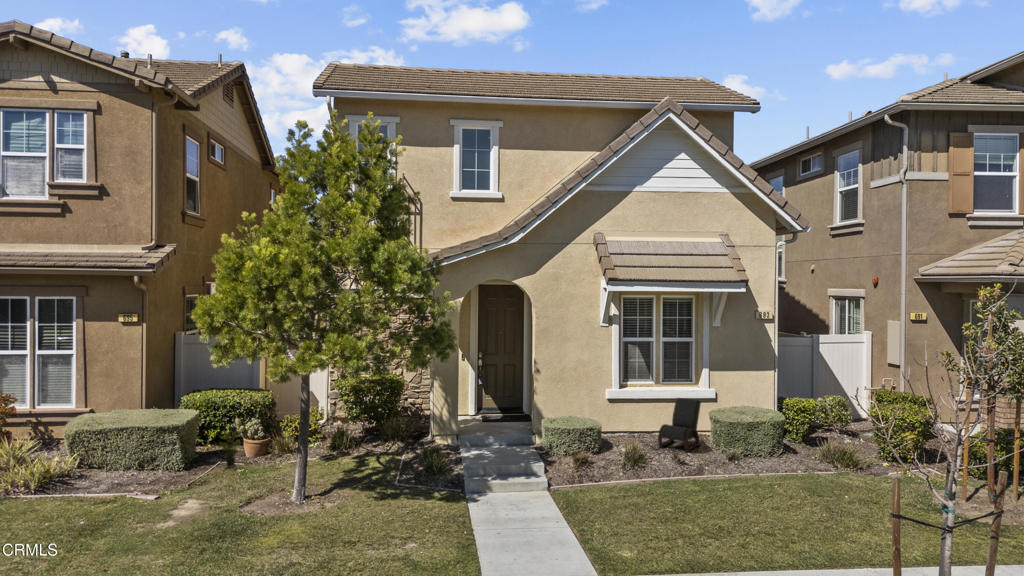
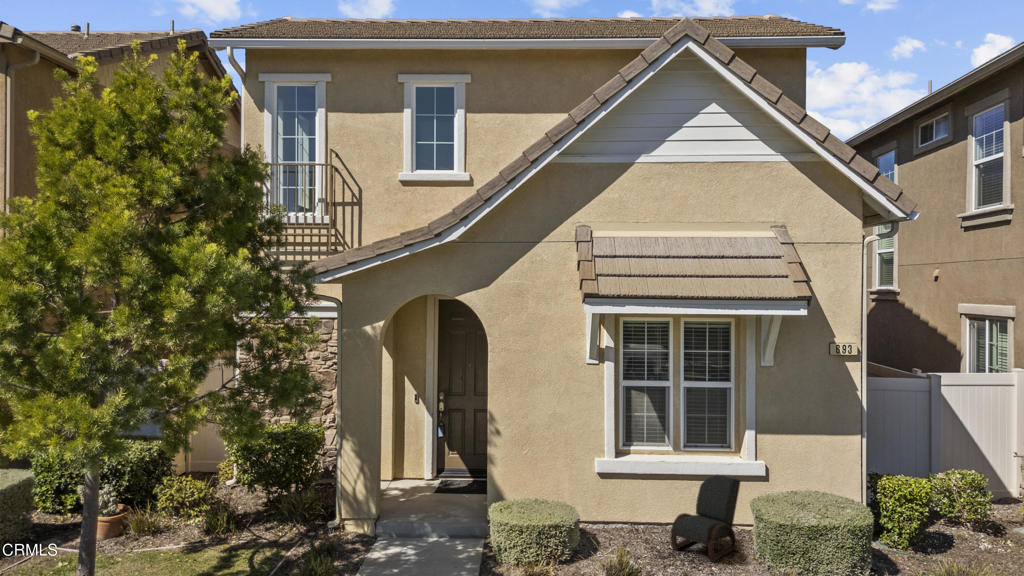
potted plant: present [220,430,240,468] -> none [23,505,58,560]

